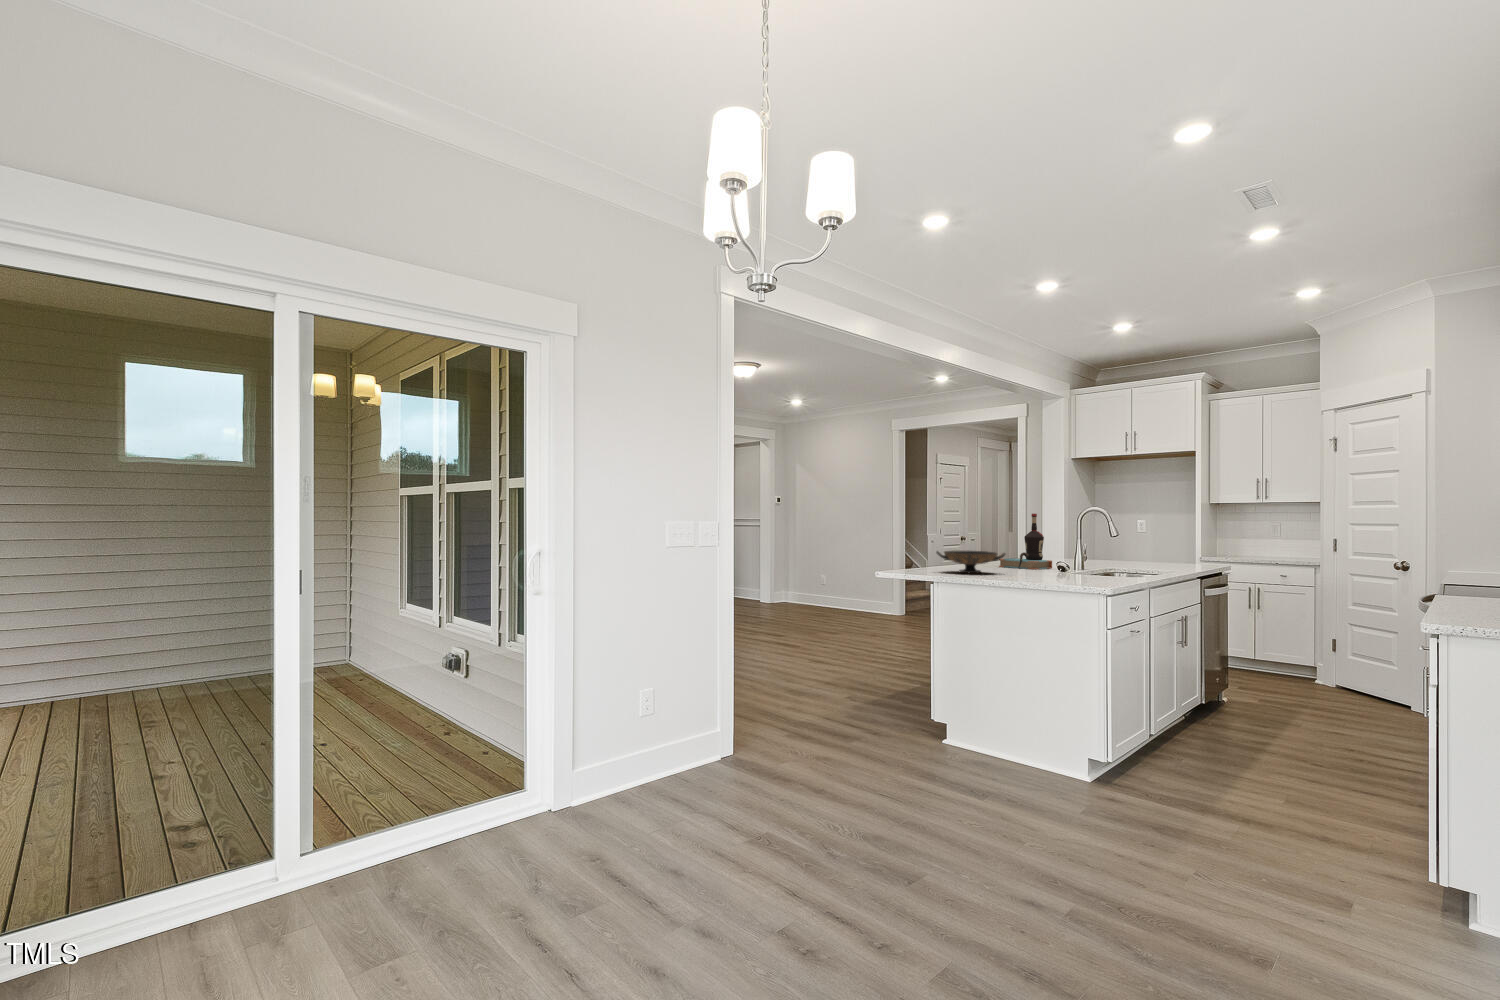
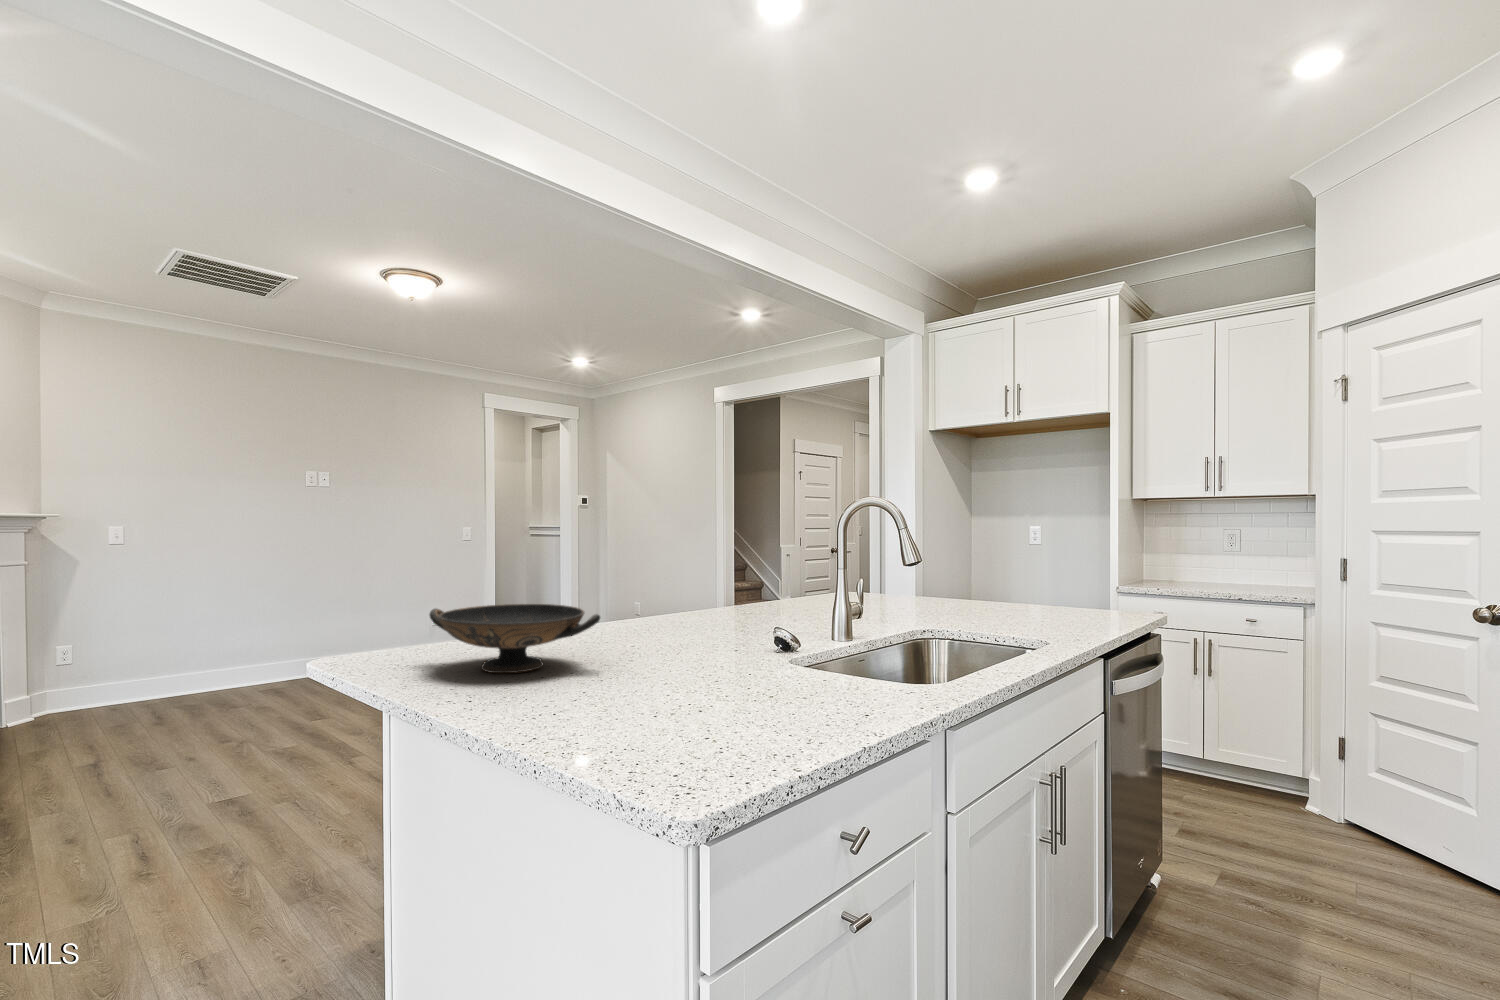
bottle: present [999,514,1052,569] -> none [693,512,795,638]

